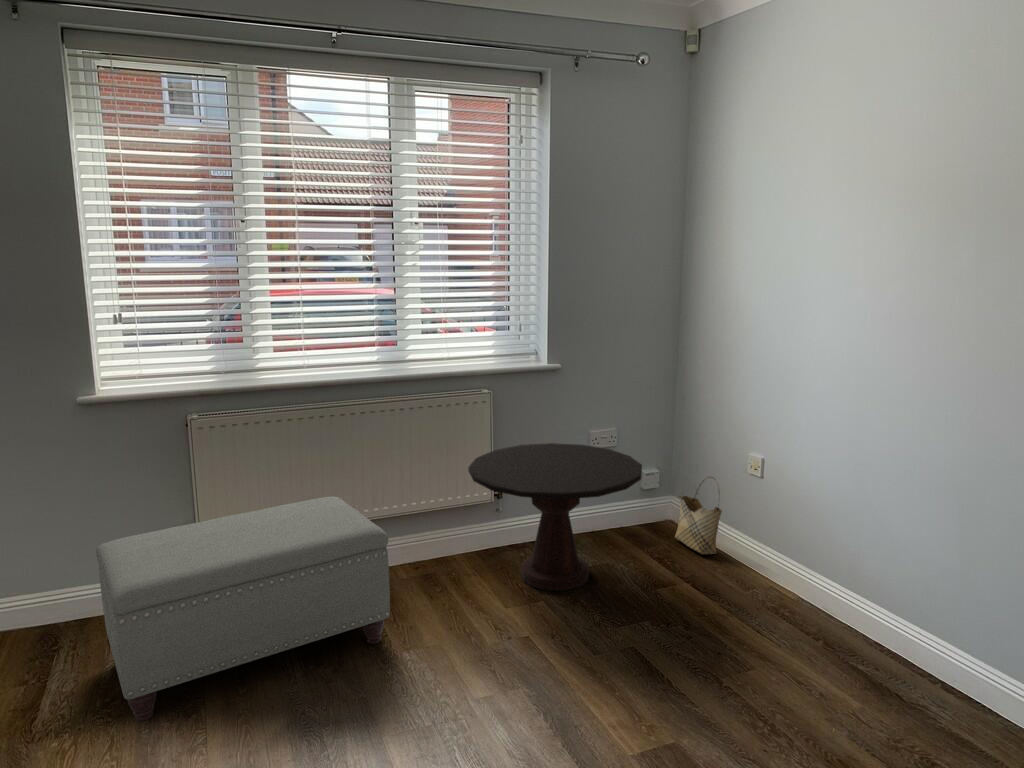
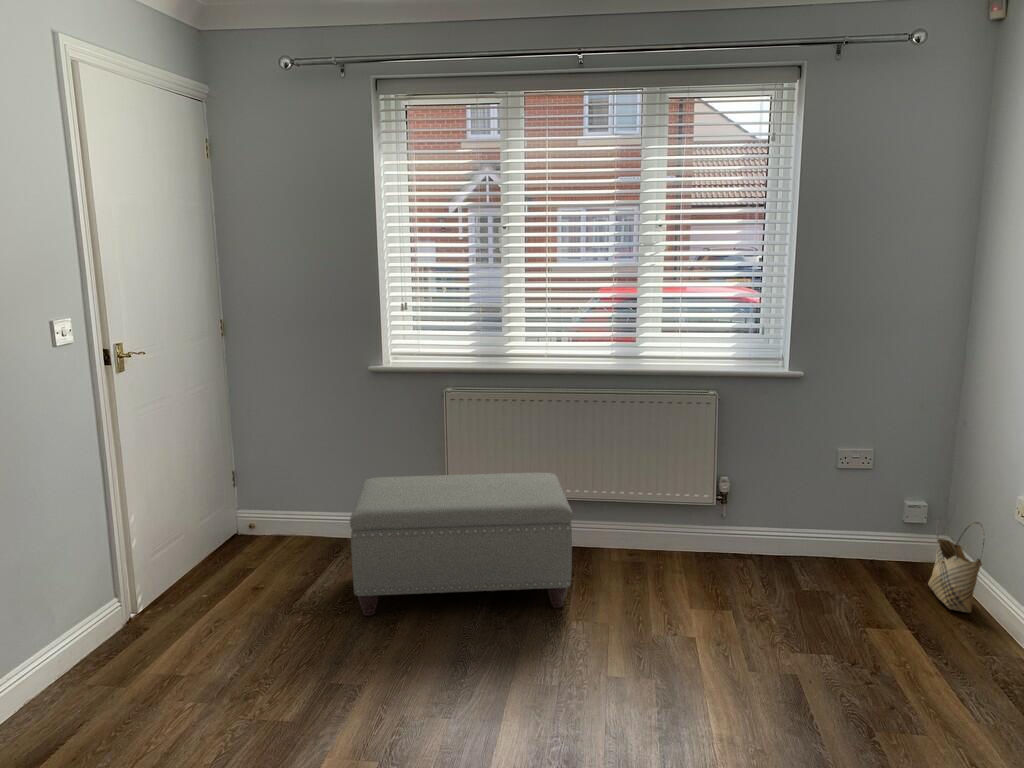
side table: present [468,443,642,591] -> none [675,453,866,608]

